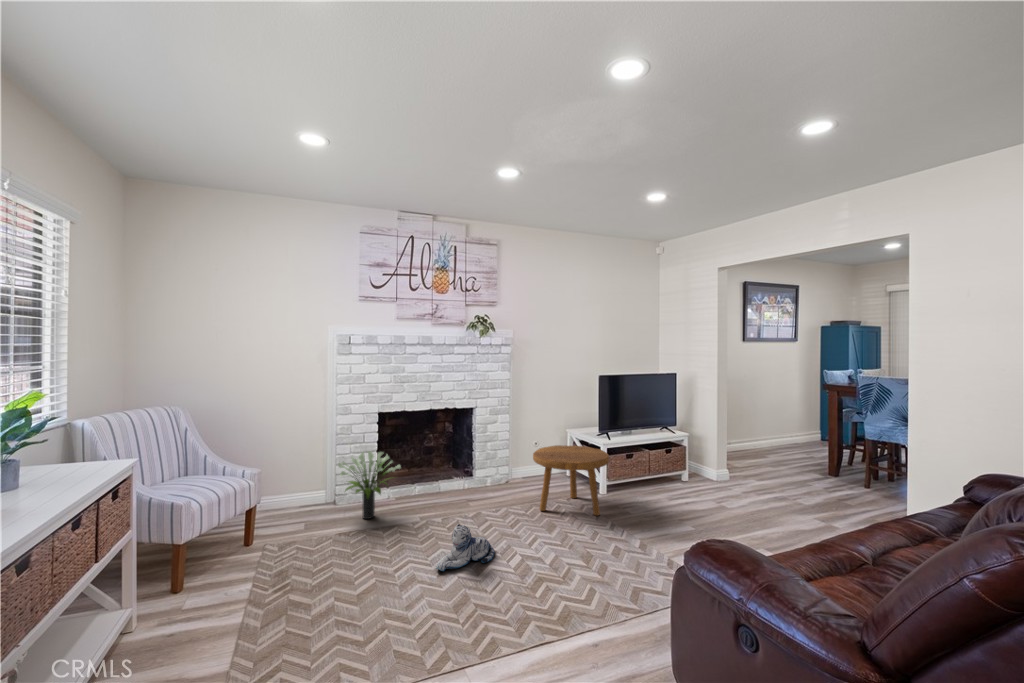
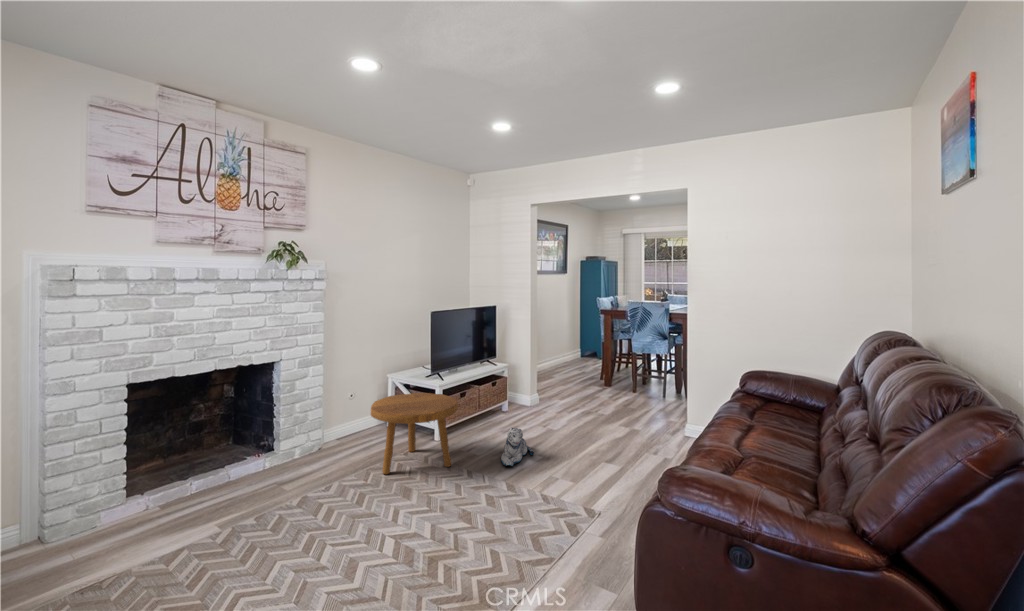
potted plant: present [338,451,401,519] -> none [65,438,184,543]
plush toy: present [436,524,495,571] -> present [501,428,534,466]

